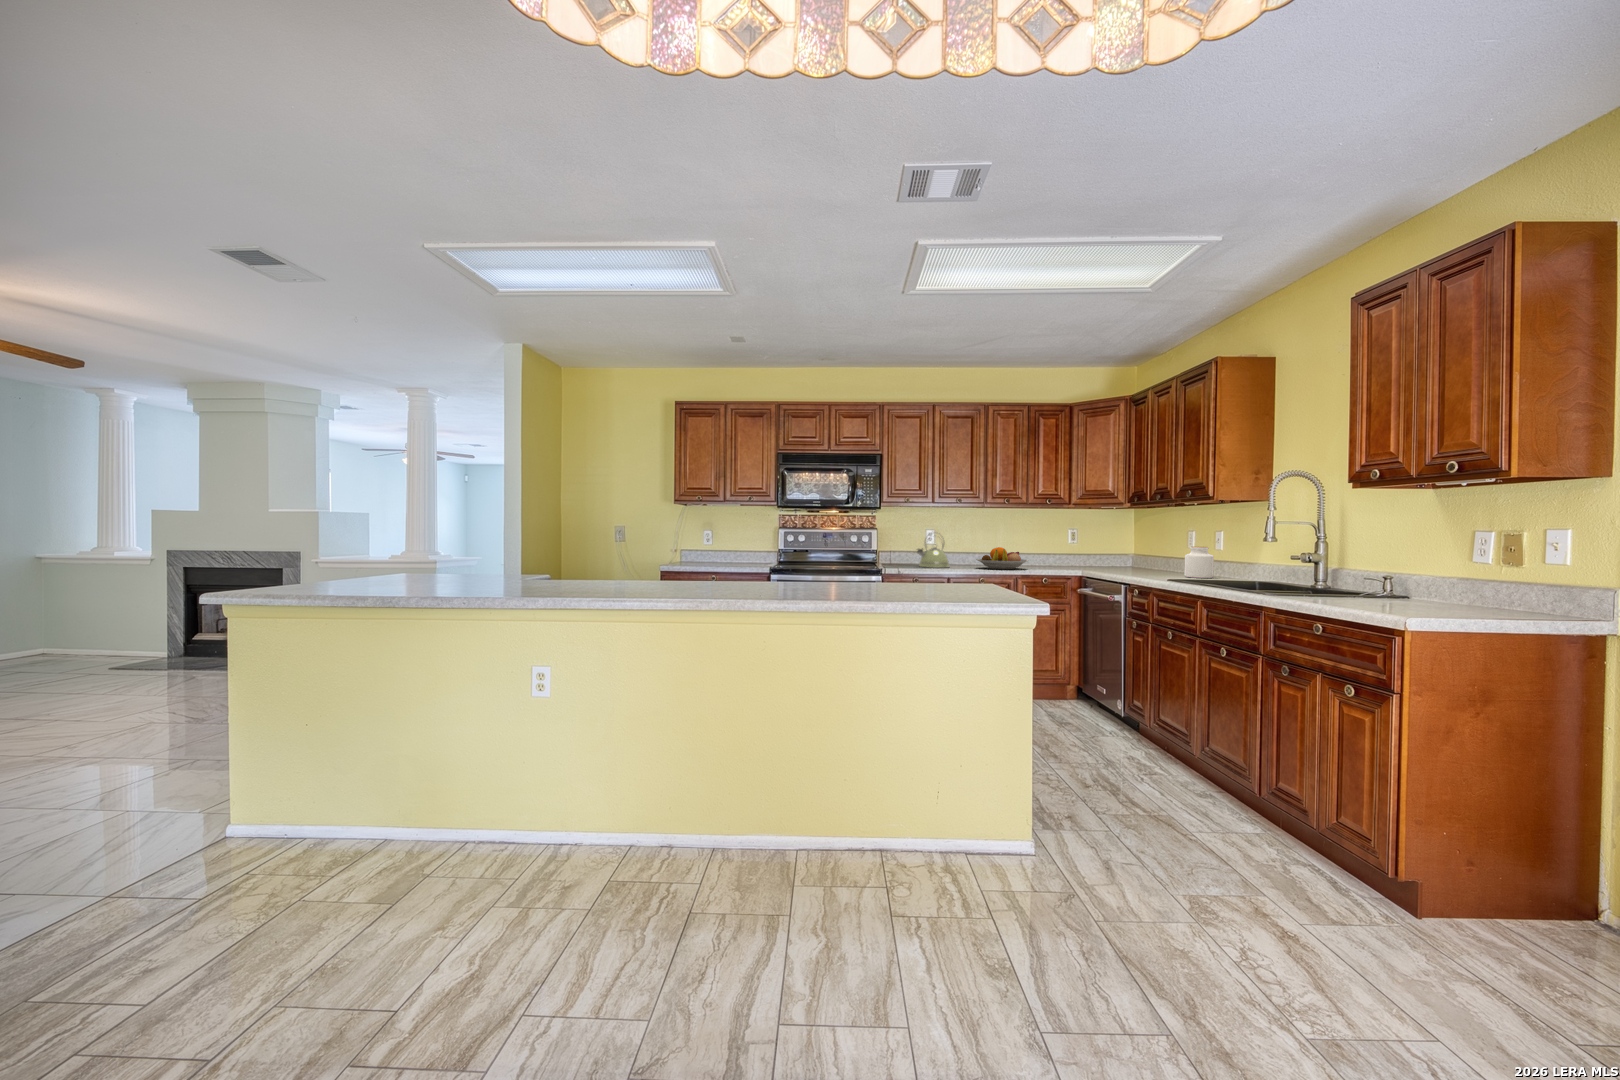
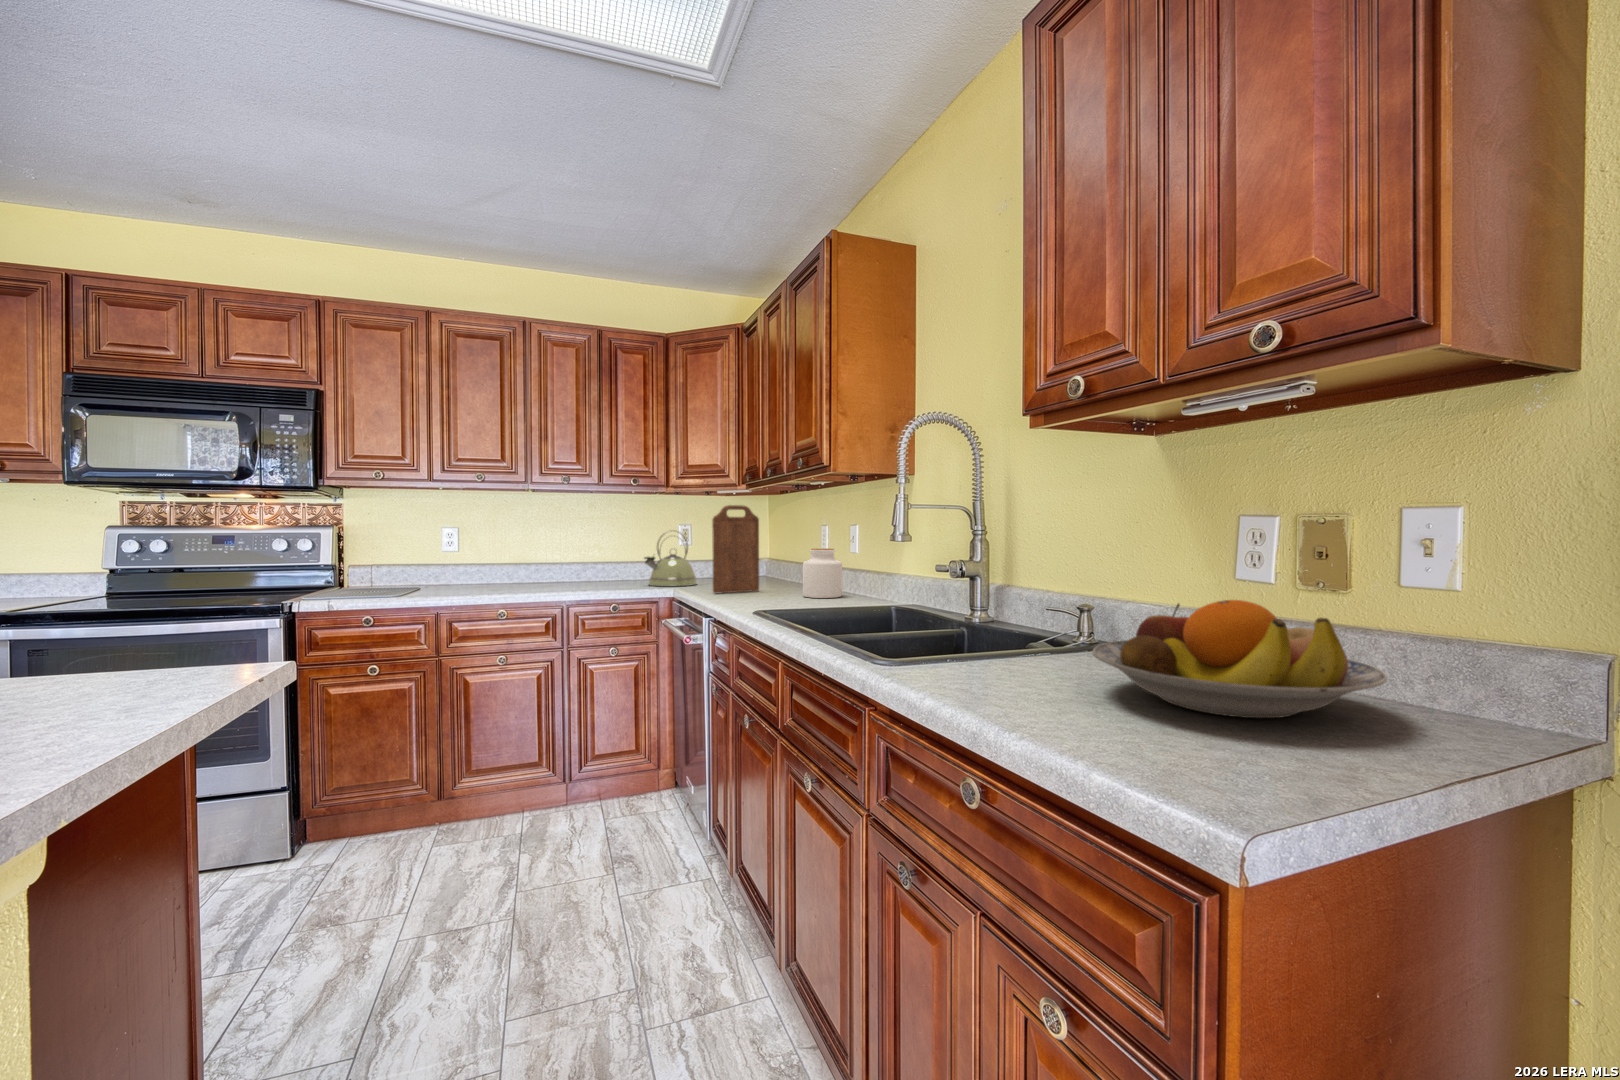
cutting board: none [1118,518,1149,574] -> present [712,505,759,593]
kettle: present [917,542,949,568] -> present [645,531,697,587]
fruit bowl: present [976,547,1028,569] -> present [1093,600,1387,718]

